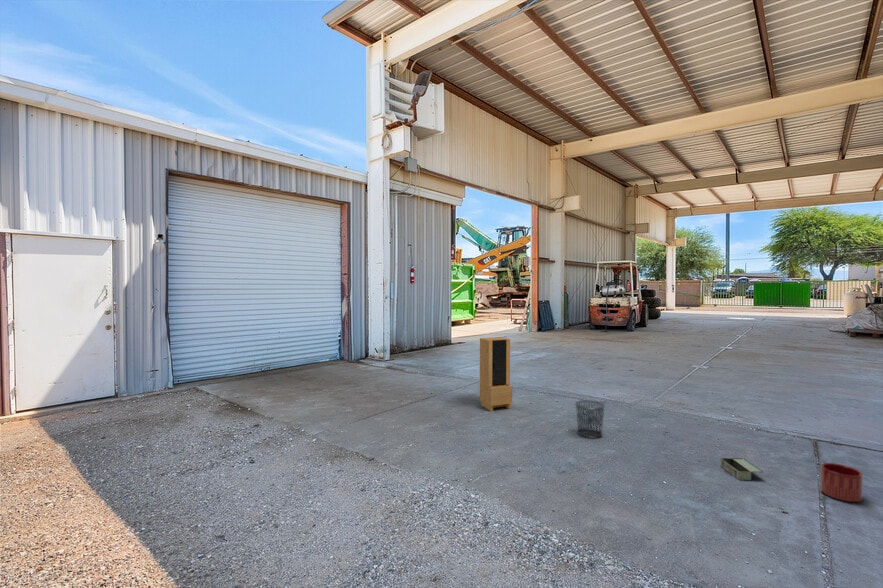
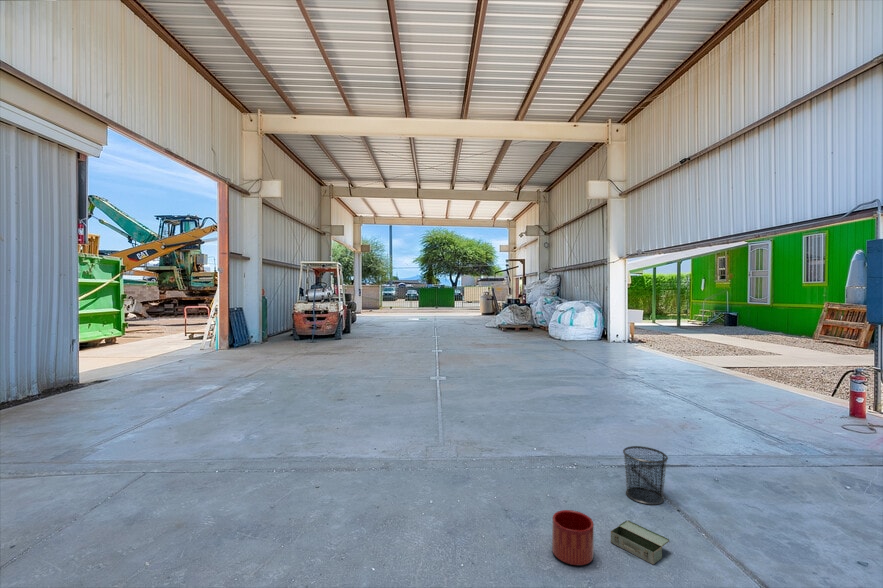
storage cabinet: present [480,337,512,411] -> none [174,382,250,544]
waste bin: present [576,401,604,438] -> present [623,446,668,505]
planter: present [820,463,863,502] -> present [552,510,594,565]

